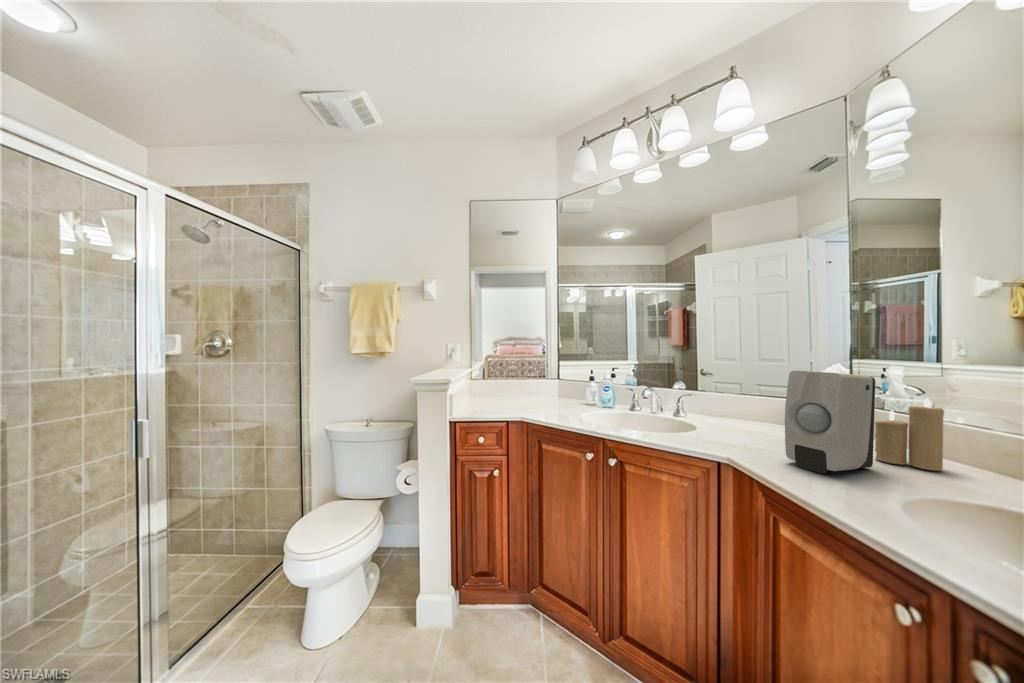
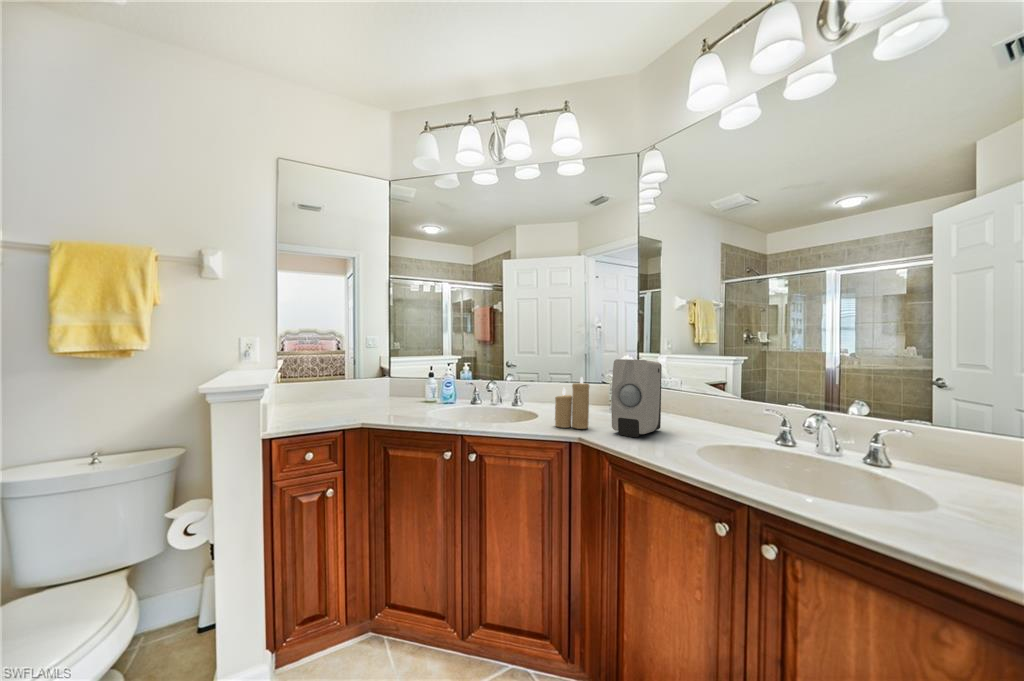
candle: present [875,398,944,471] -> present [555,377,589,429]

